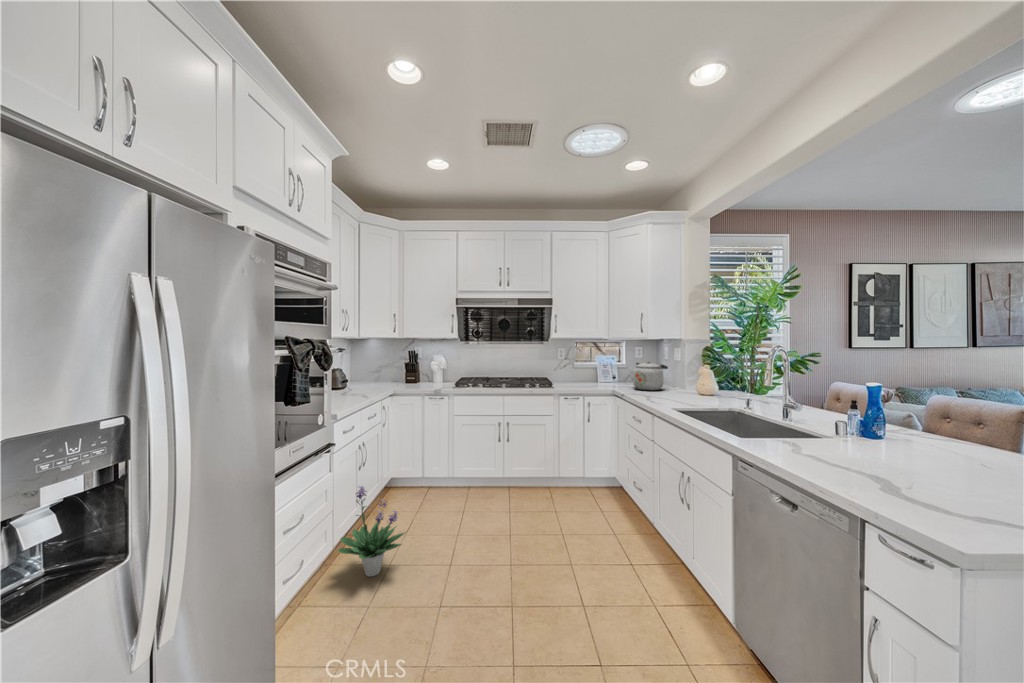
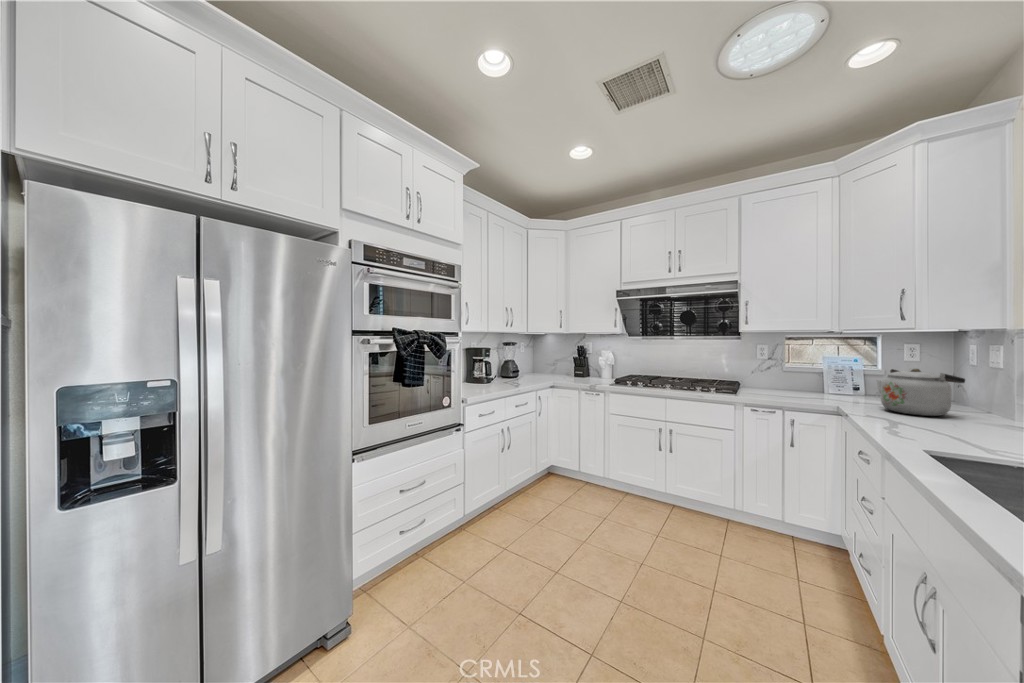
potted plant: present [338,486,405,577] -> none [463,463,524,548]

